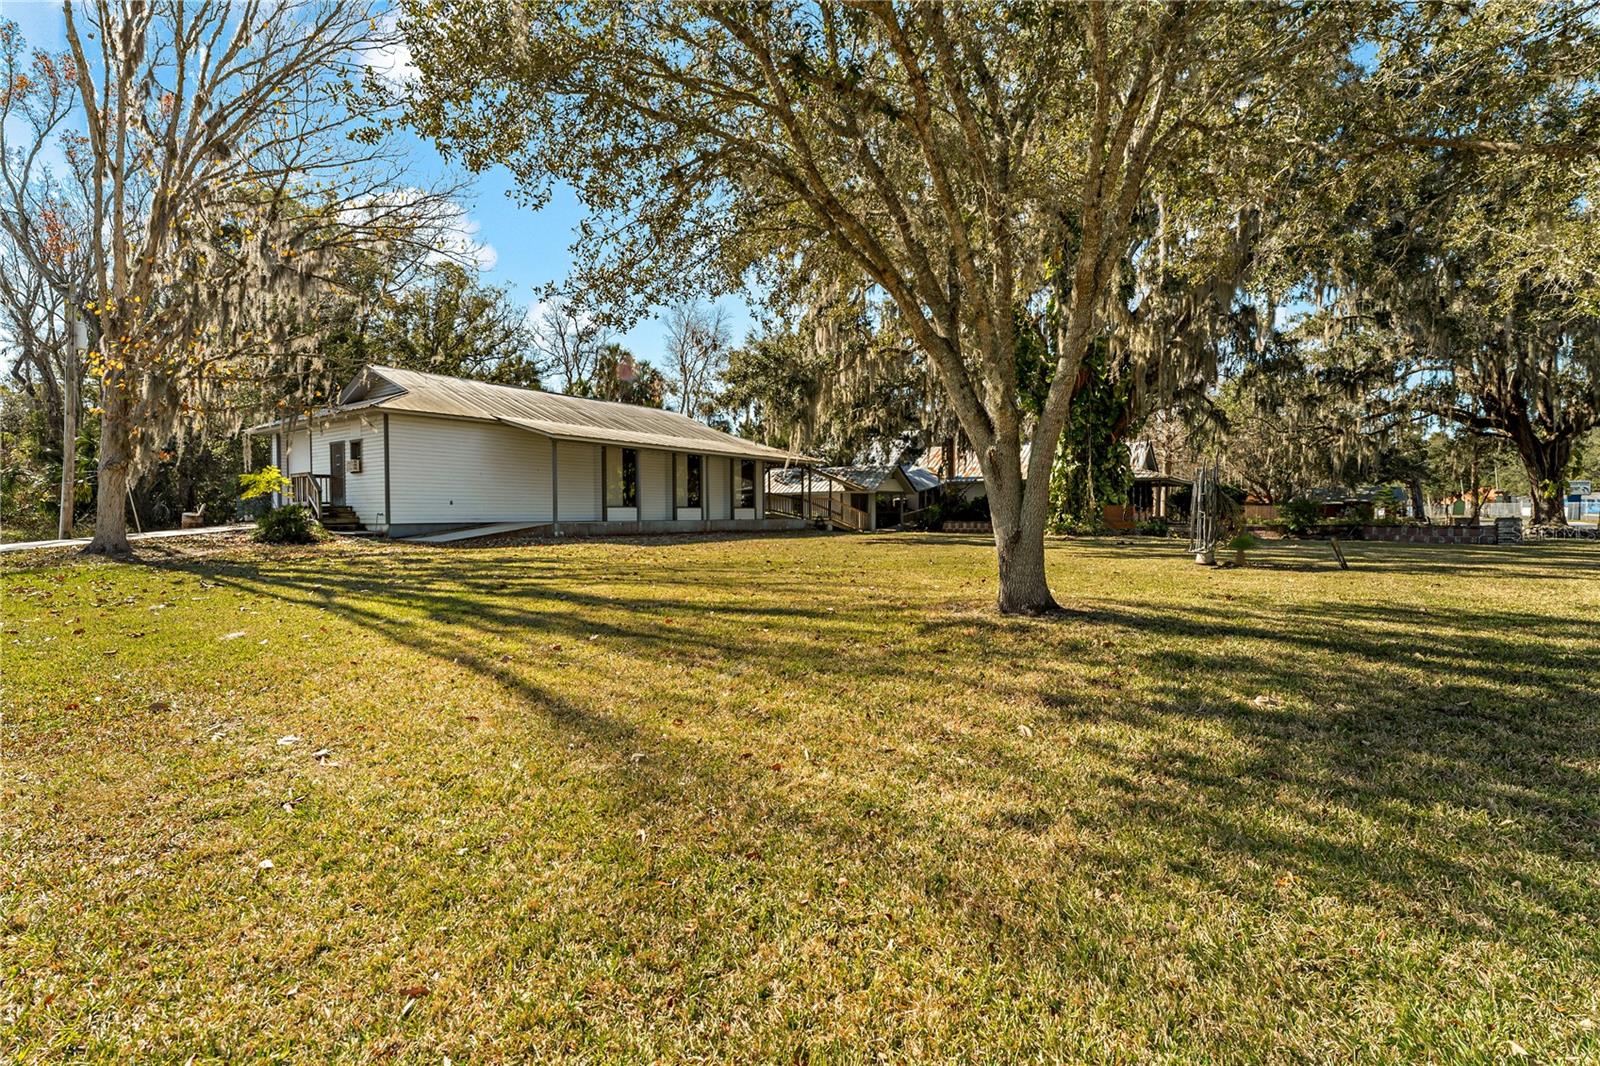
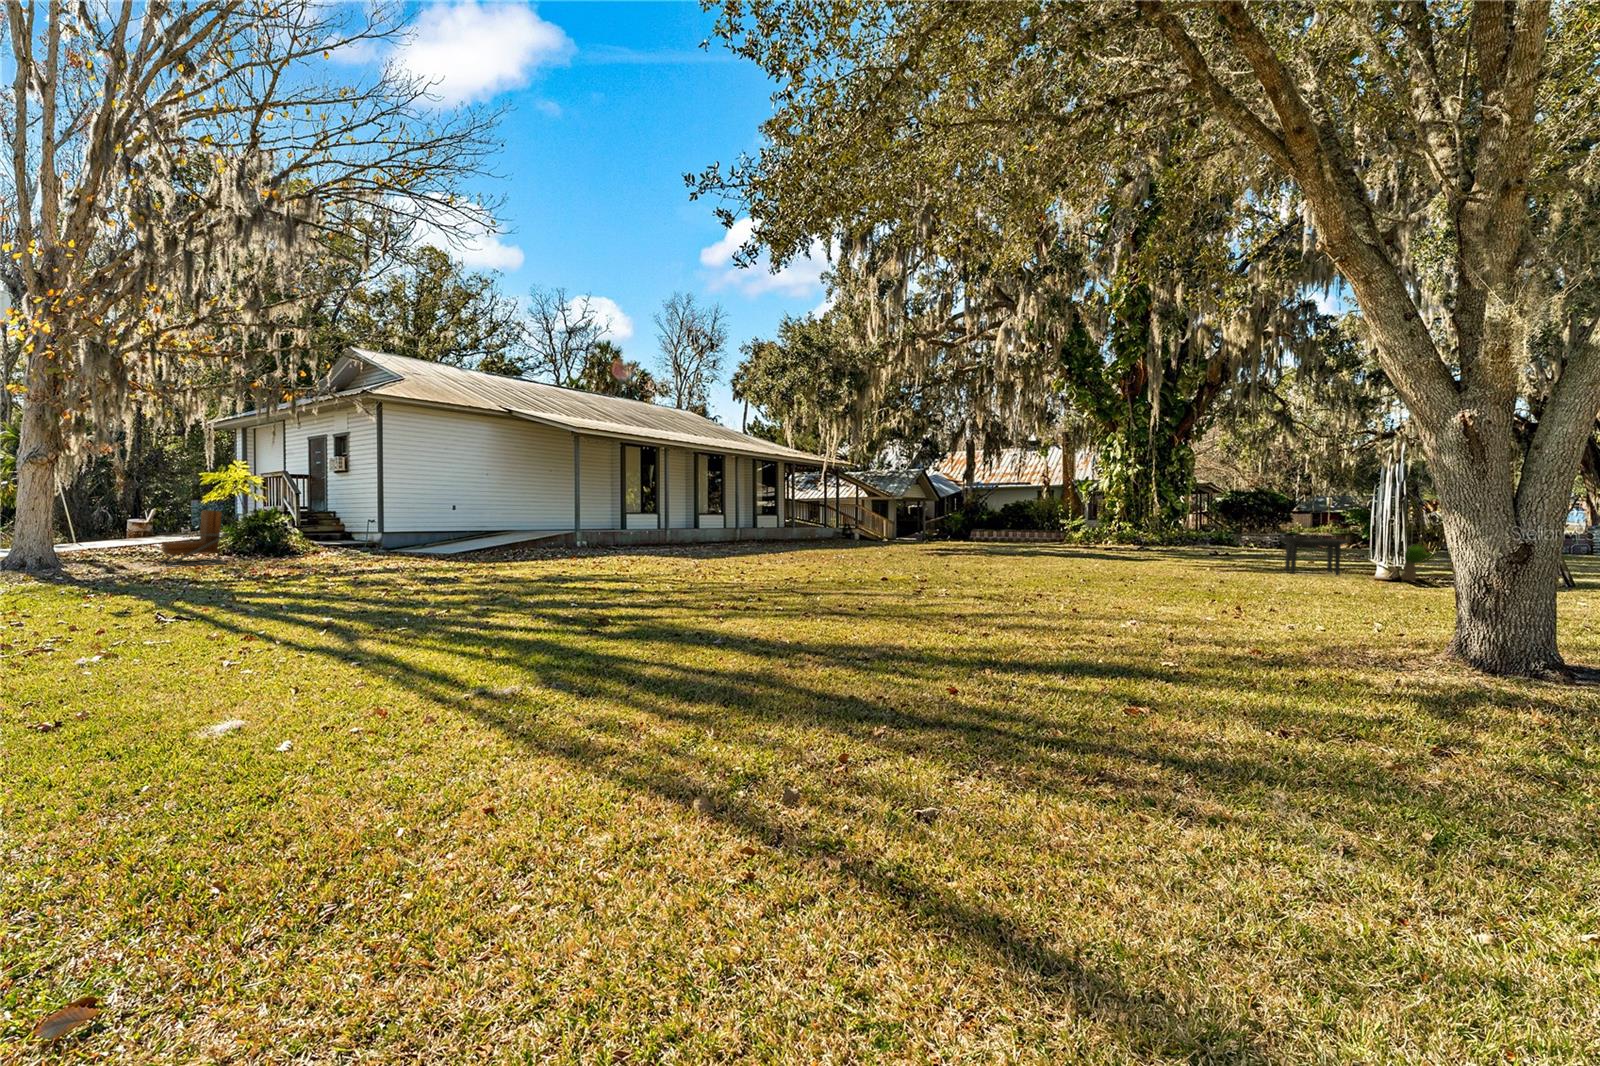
lounge chair: present [1099,506,1139,535] -> present [160,510,228,567]
round table: none [1140,528,1197,561] -> present [1279,537,1348,576]

